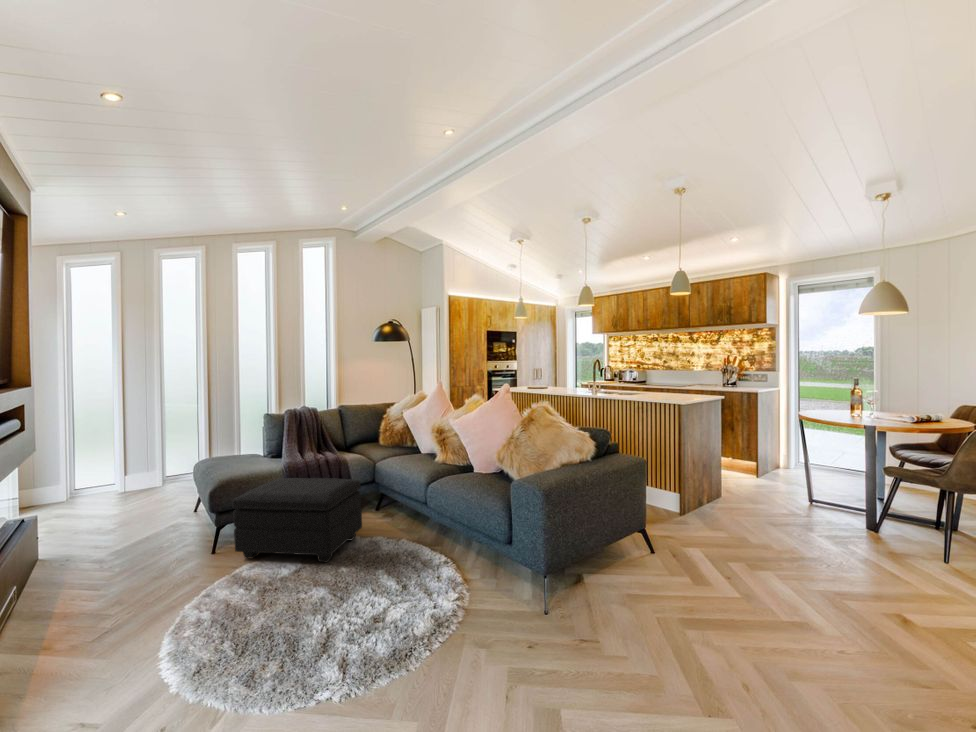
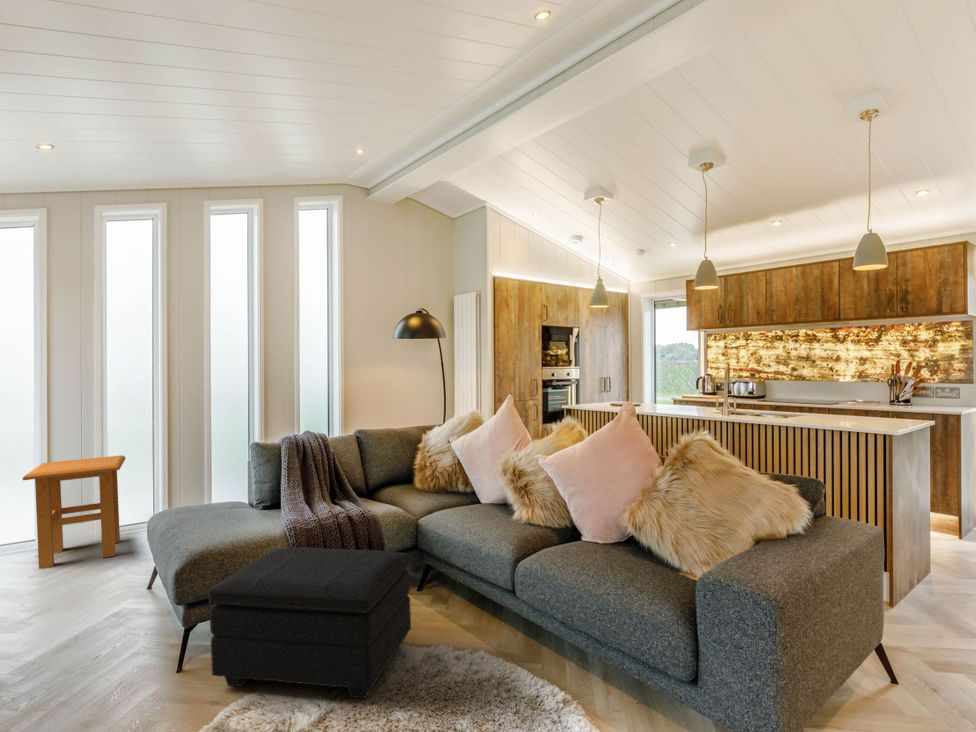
side table: none [107,425,178,502] -> present [23,455,125,569]

